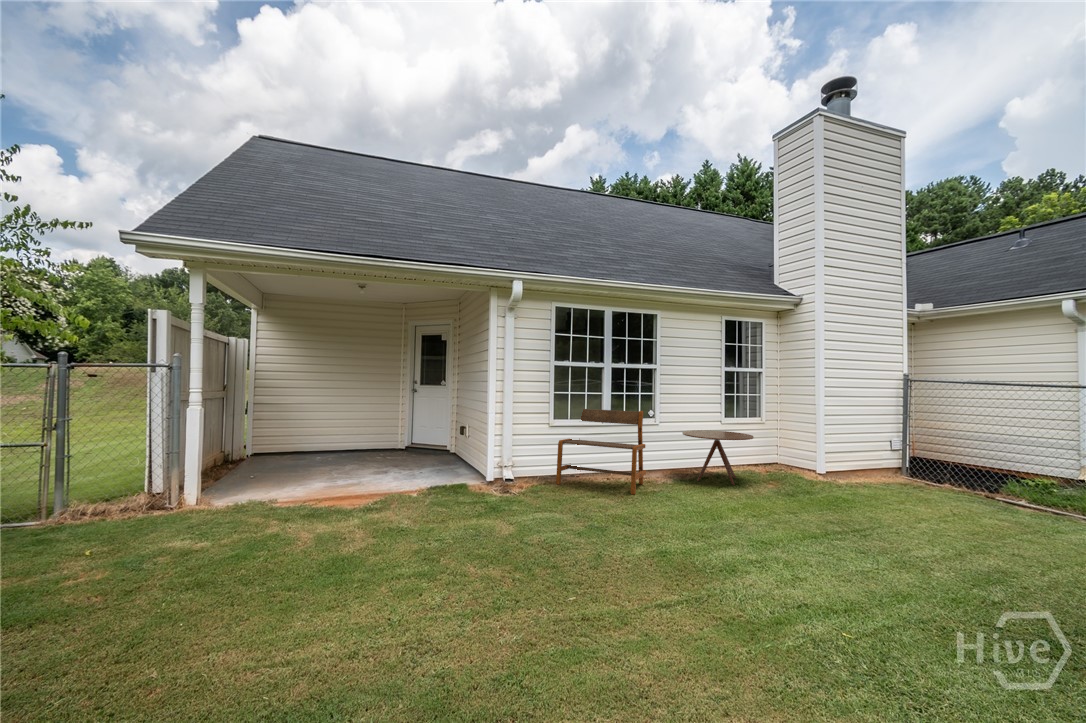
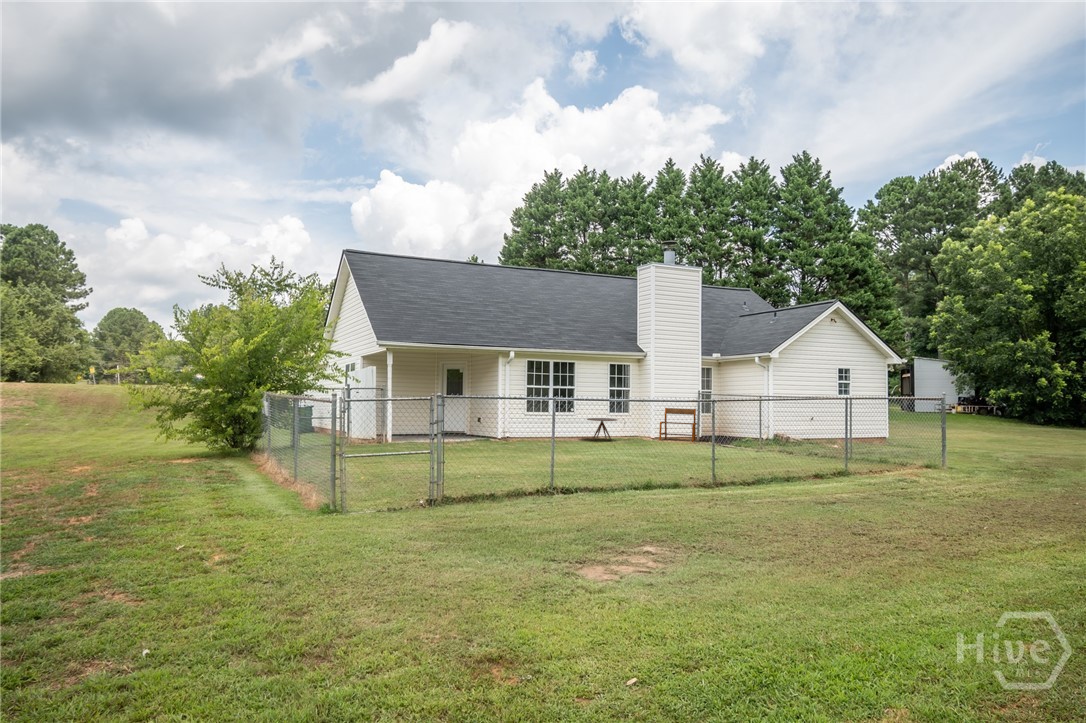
bench: present [556,409,646,494] -> present [659,408,697,442]

